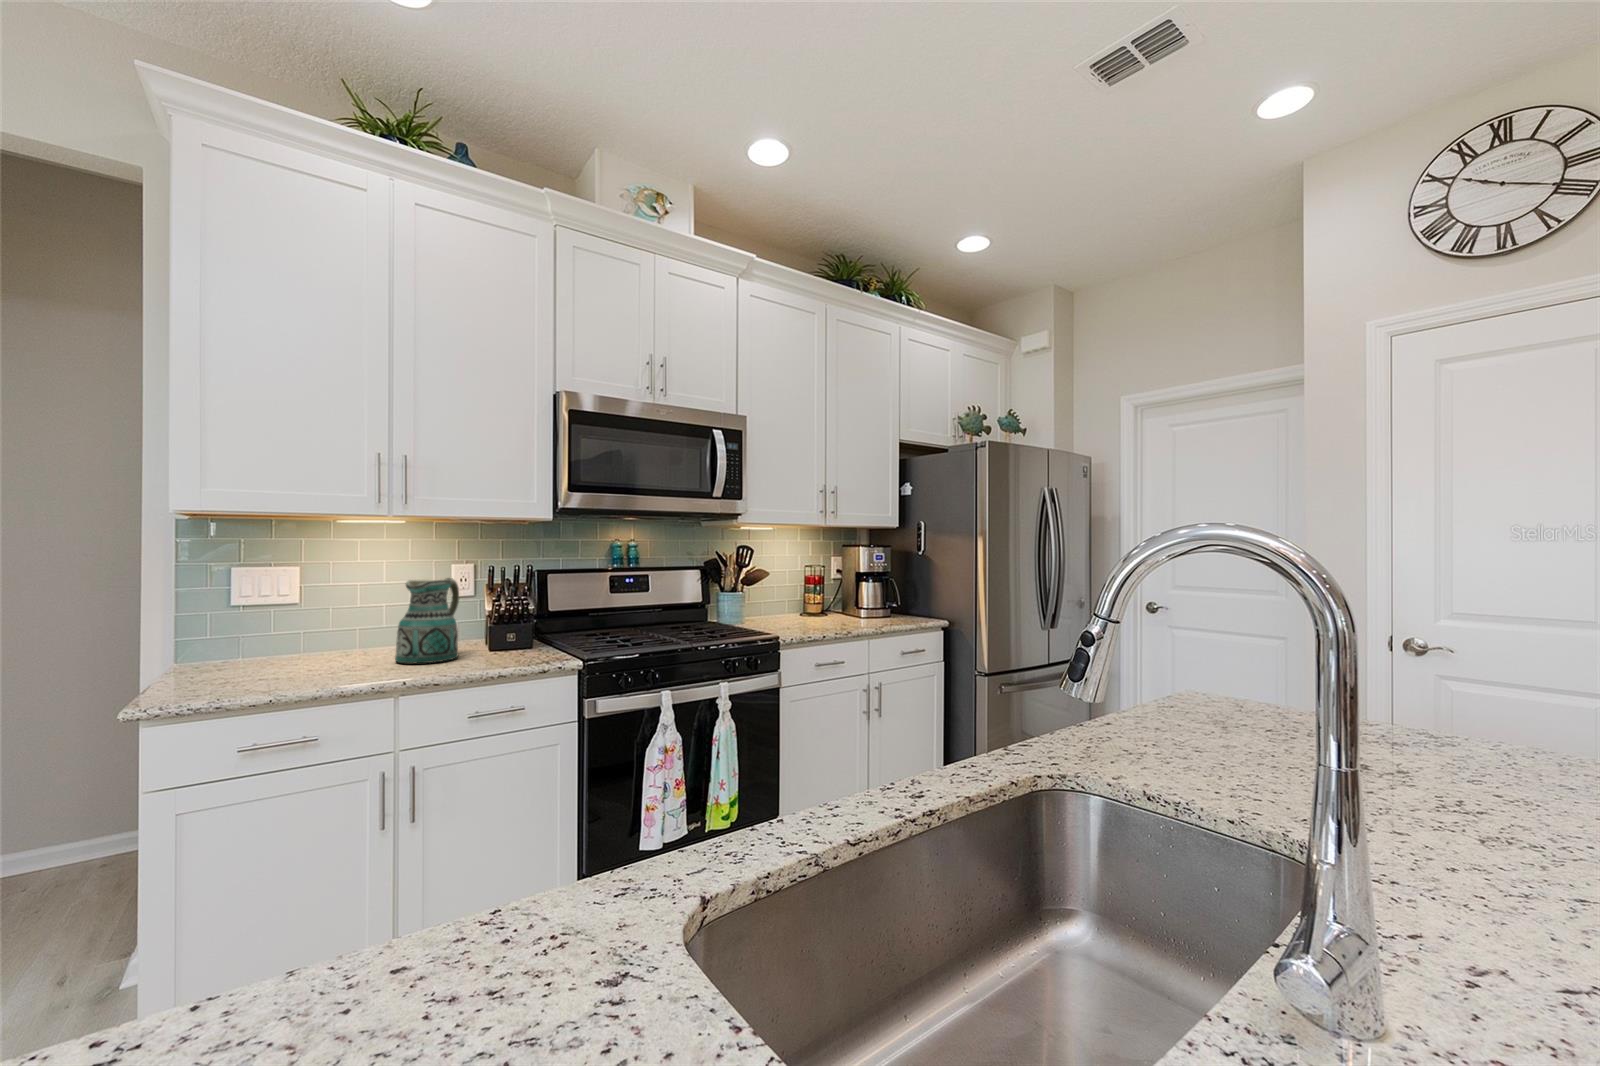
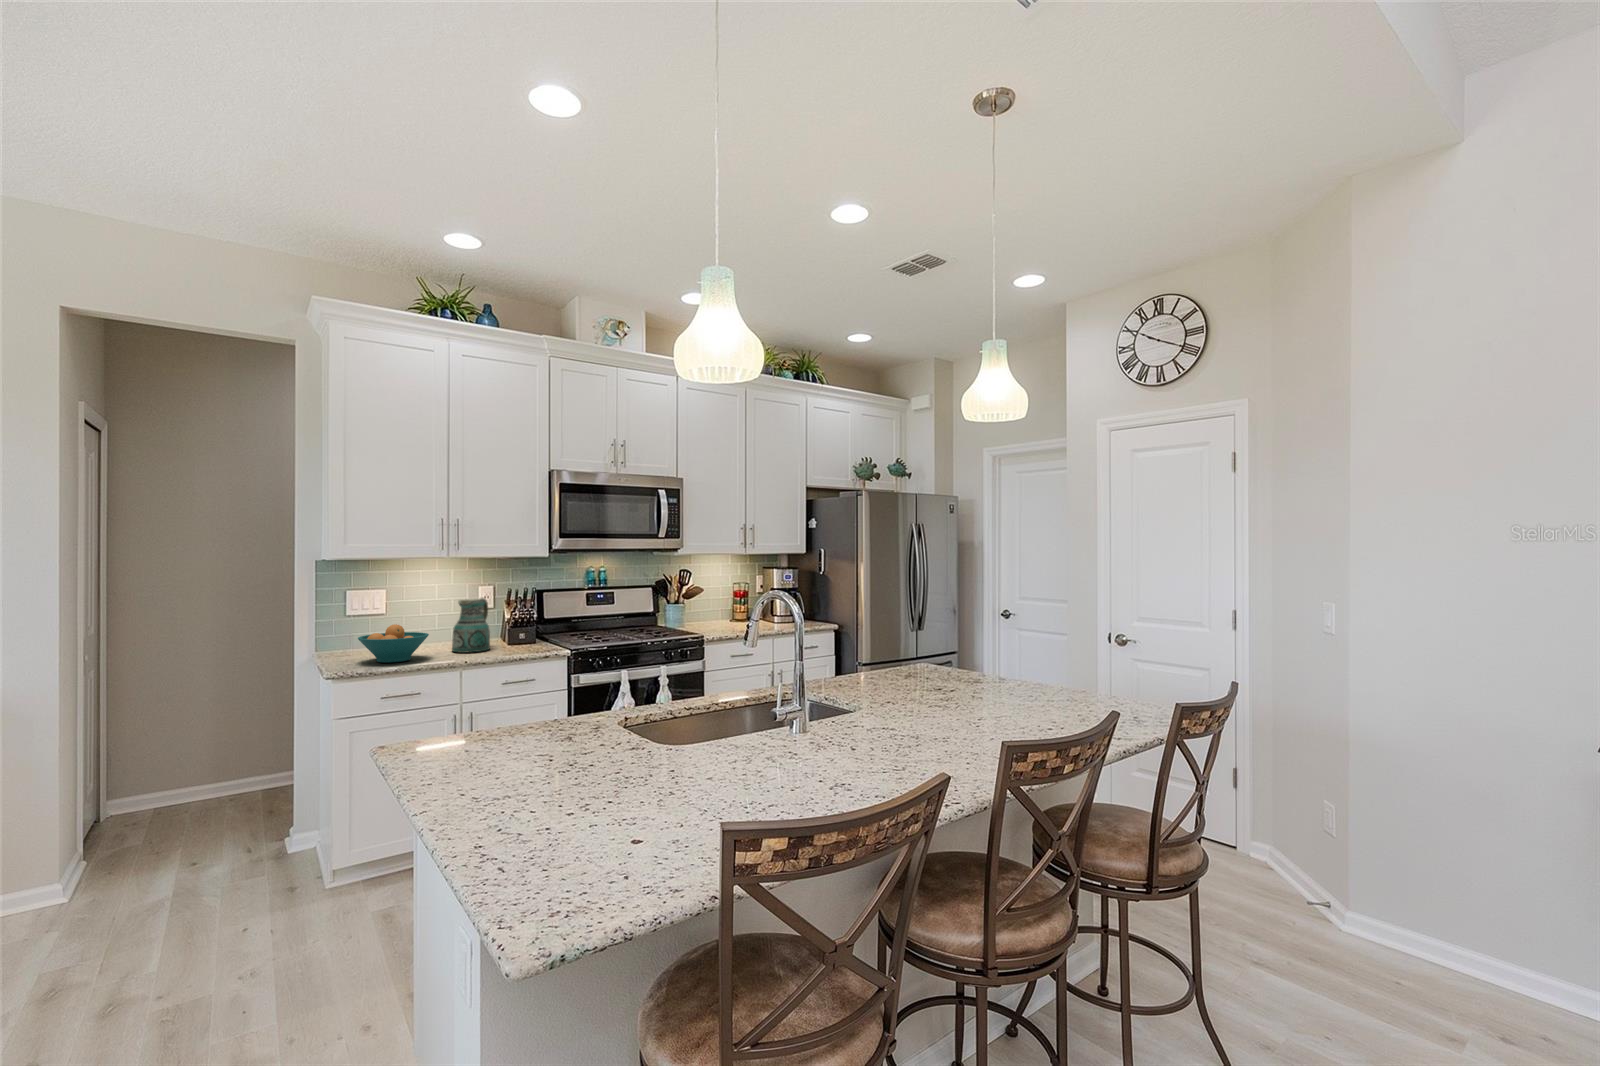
fruit bowl: none [217,618,349,683] -> present [358,624,429,663]

